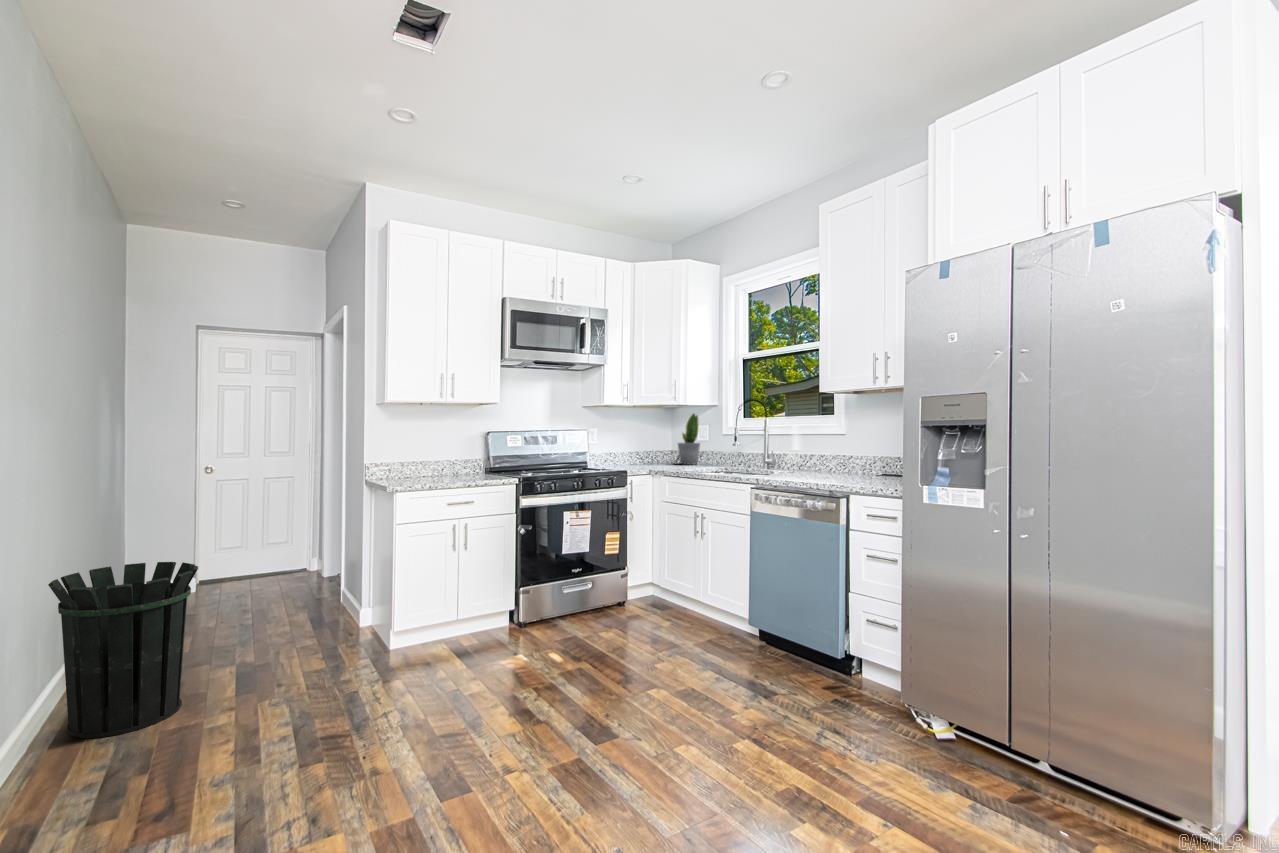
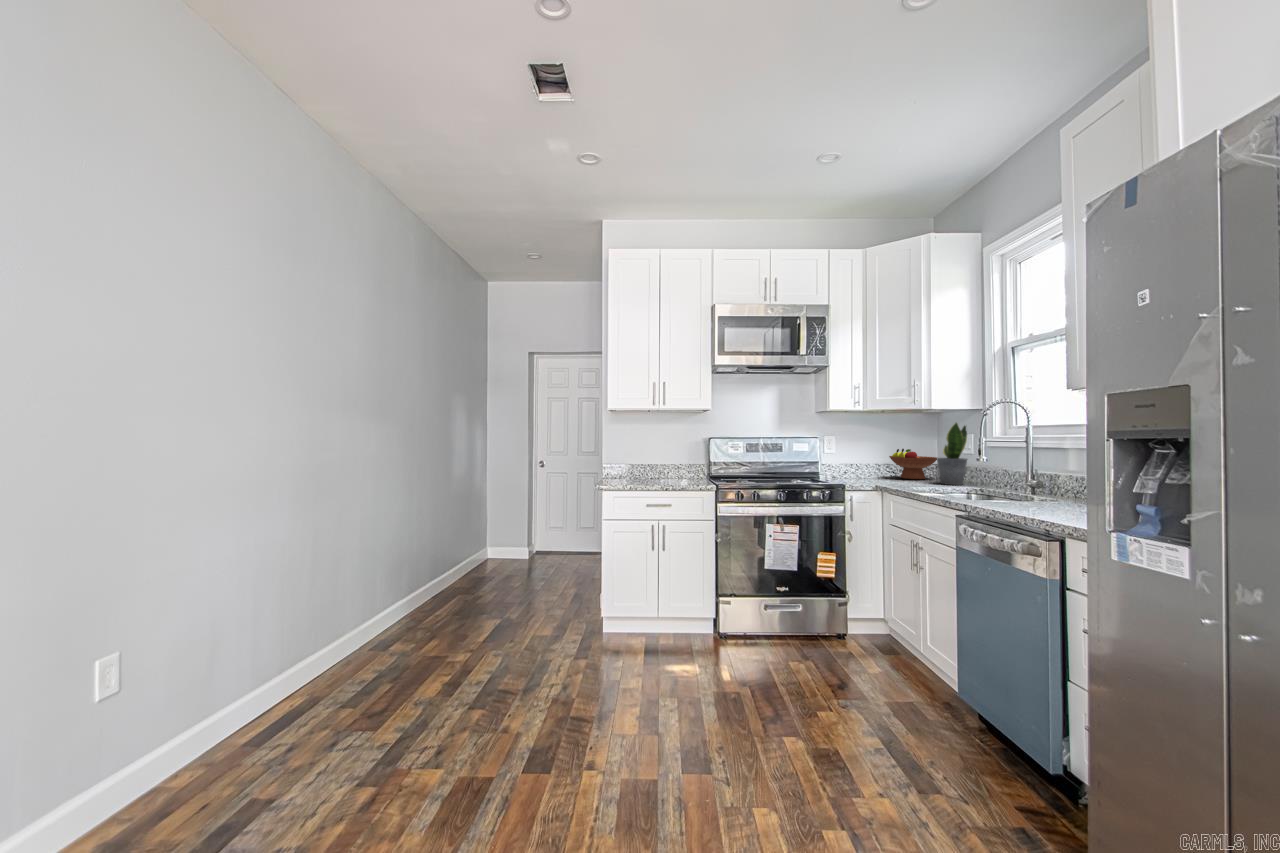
fruit bowl: none [632,436,671,463] -> present [889,449,937,479]
waste bin: present [48,562,198,738] -> none [374,532,461,651]

